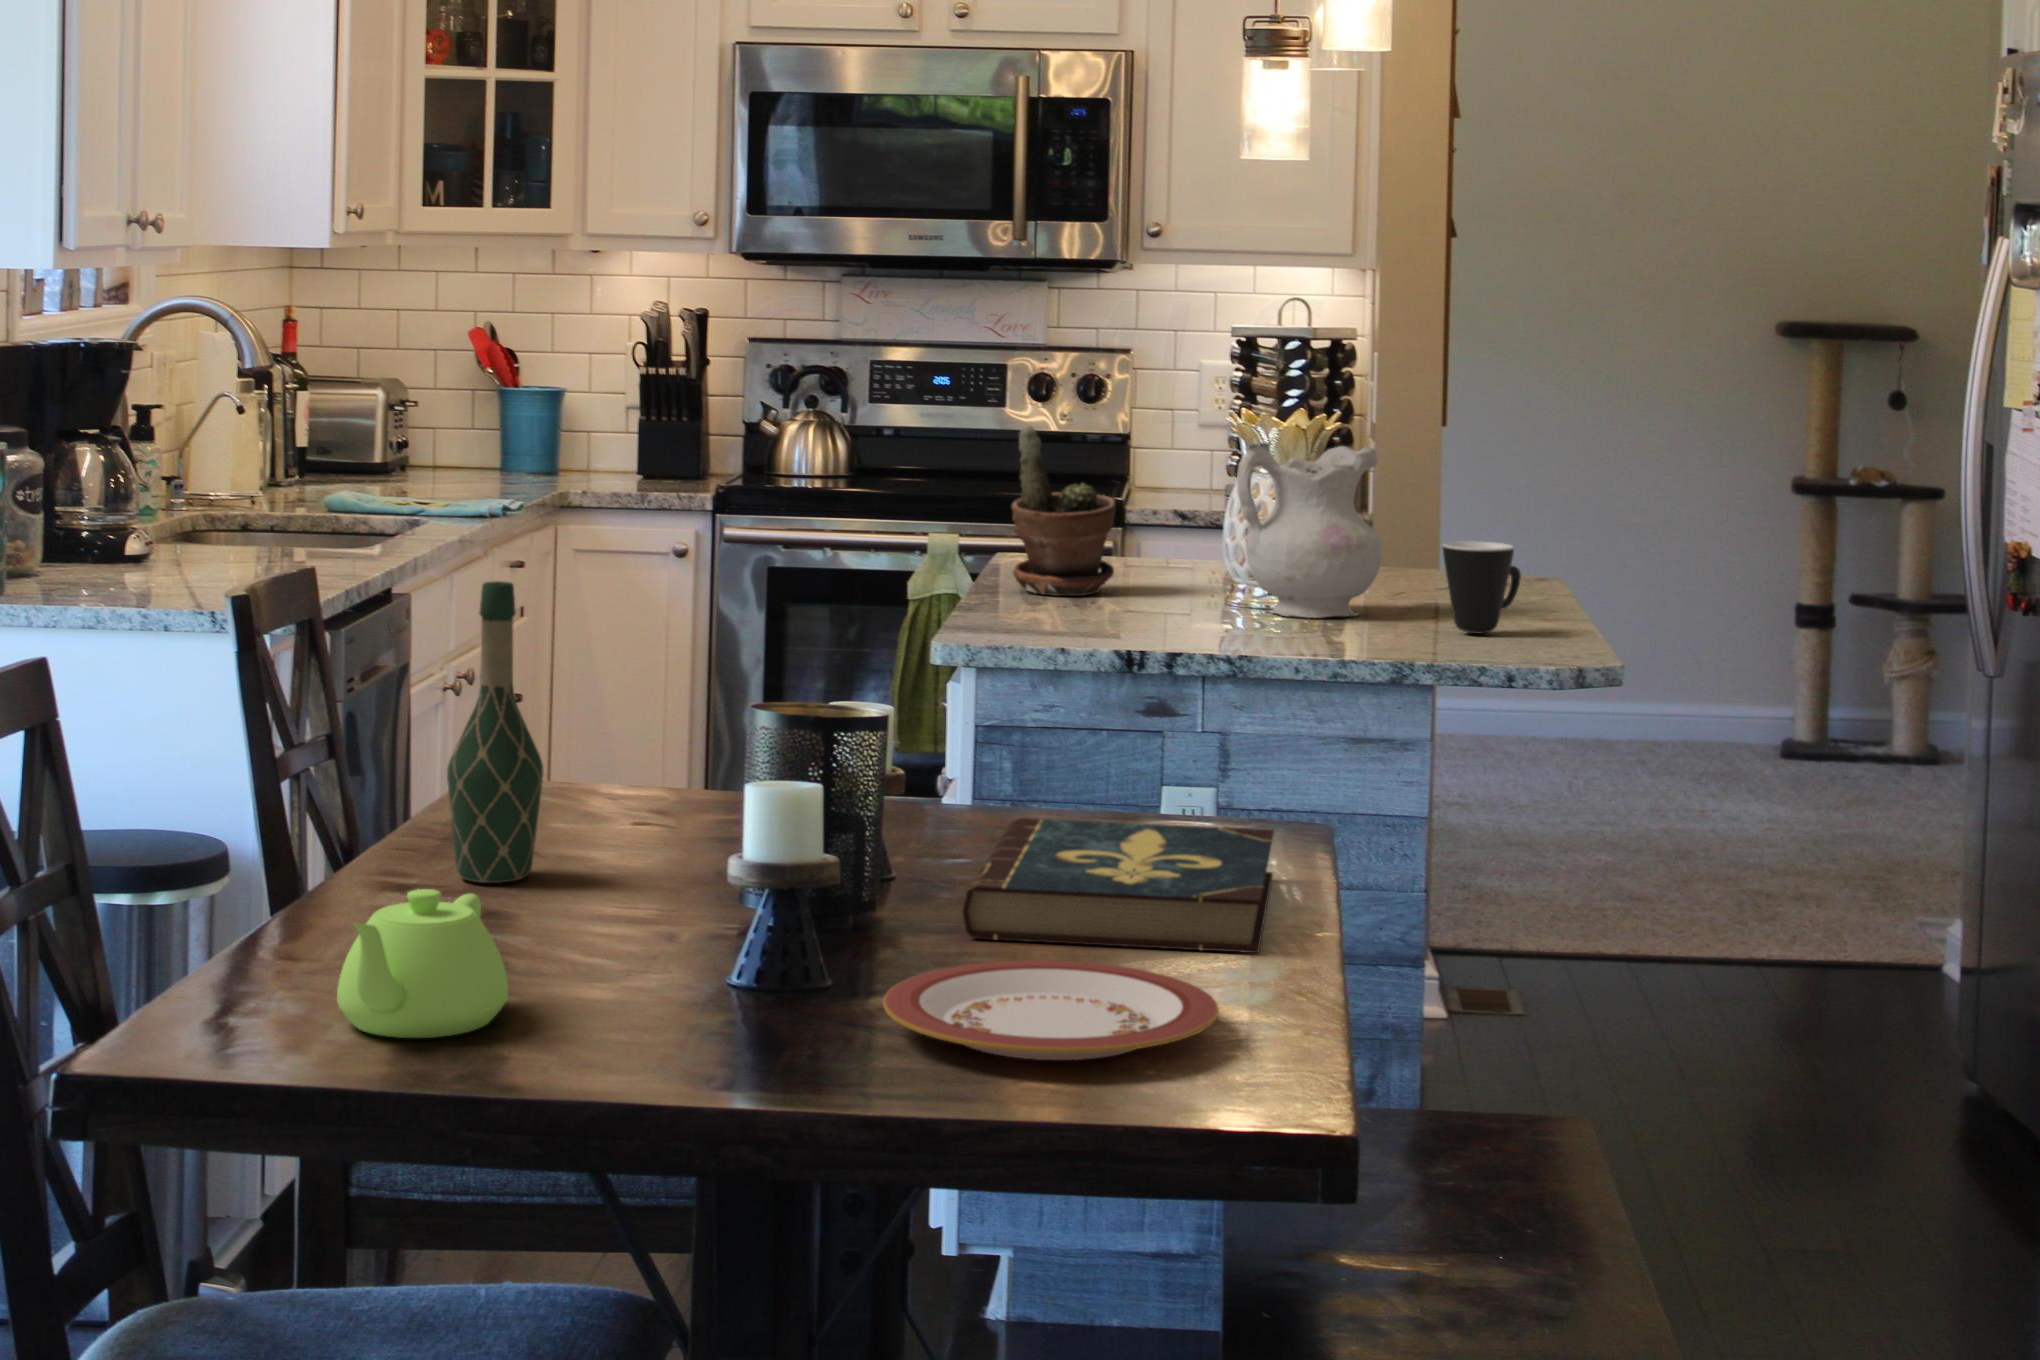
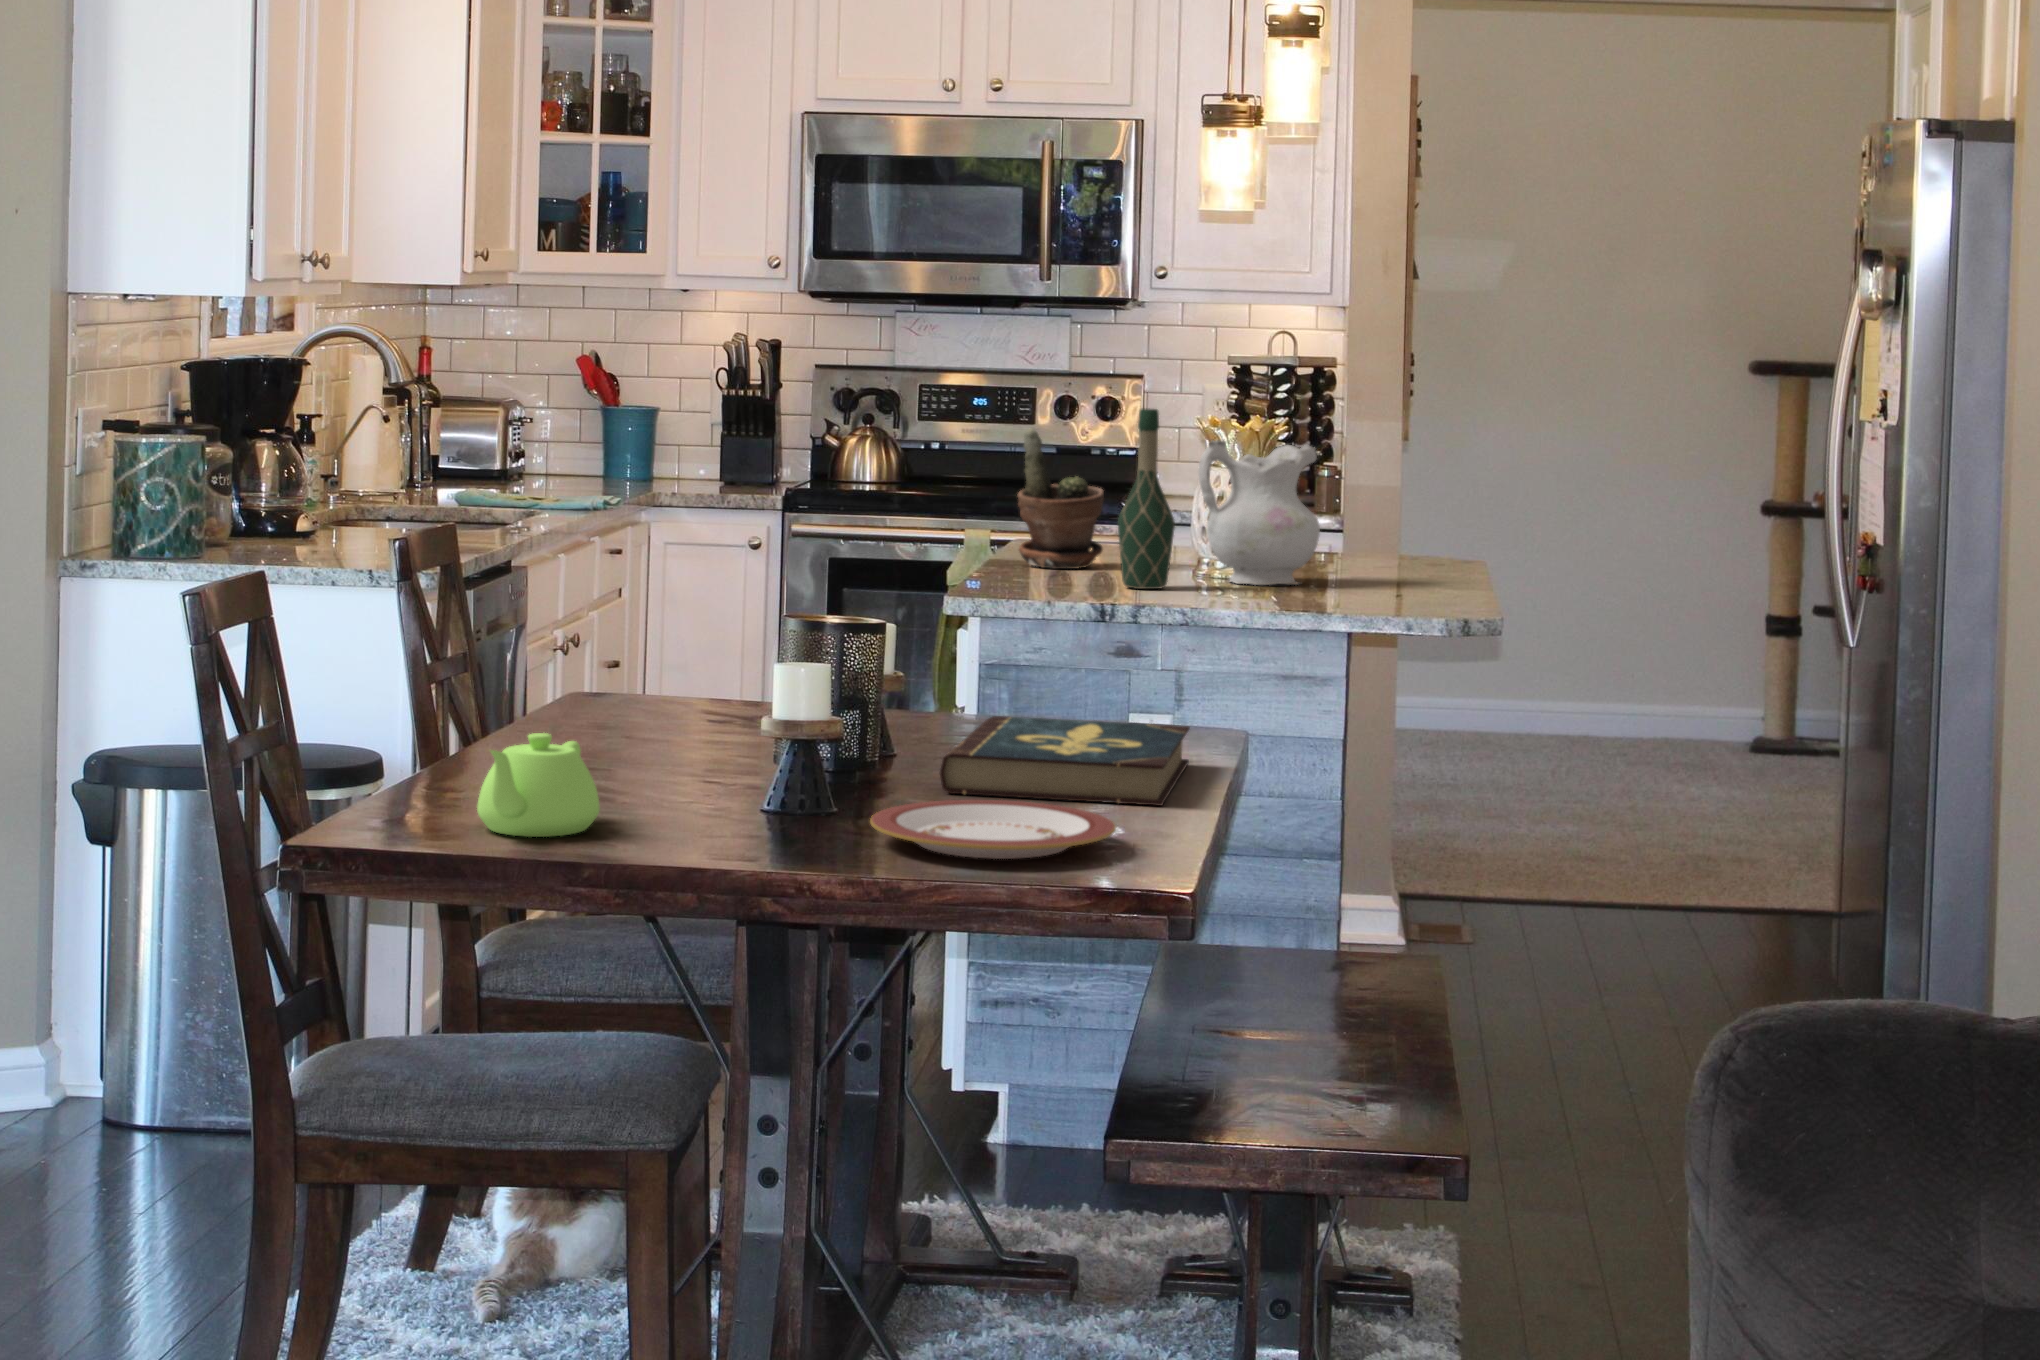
mug: present [1443,541,1521,634] -> none [1363,521,1429,596]
wine bottle: present [447,581,543,883] -> present [1118,408,1175,589]

